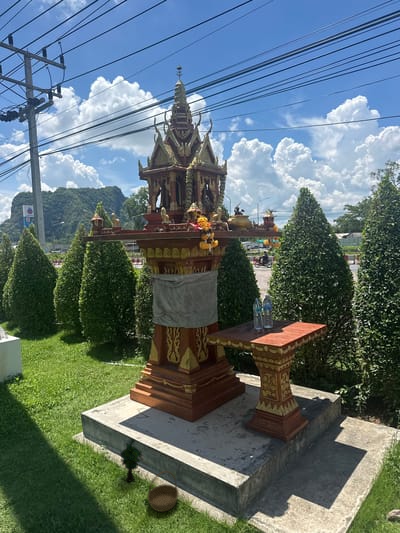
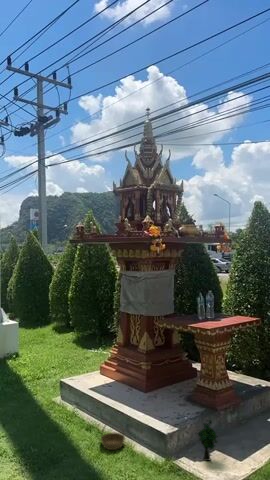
decorative plant: present [120,439,141,481] -> present [197,420,217,461]

